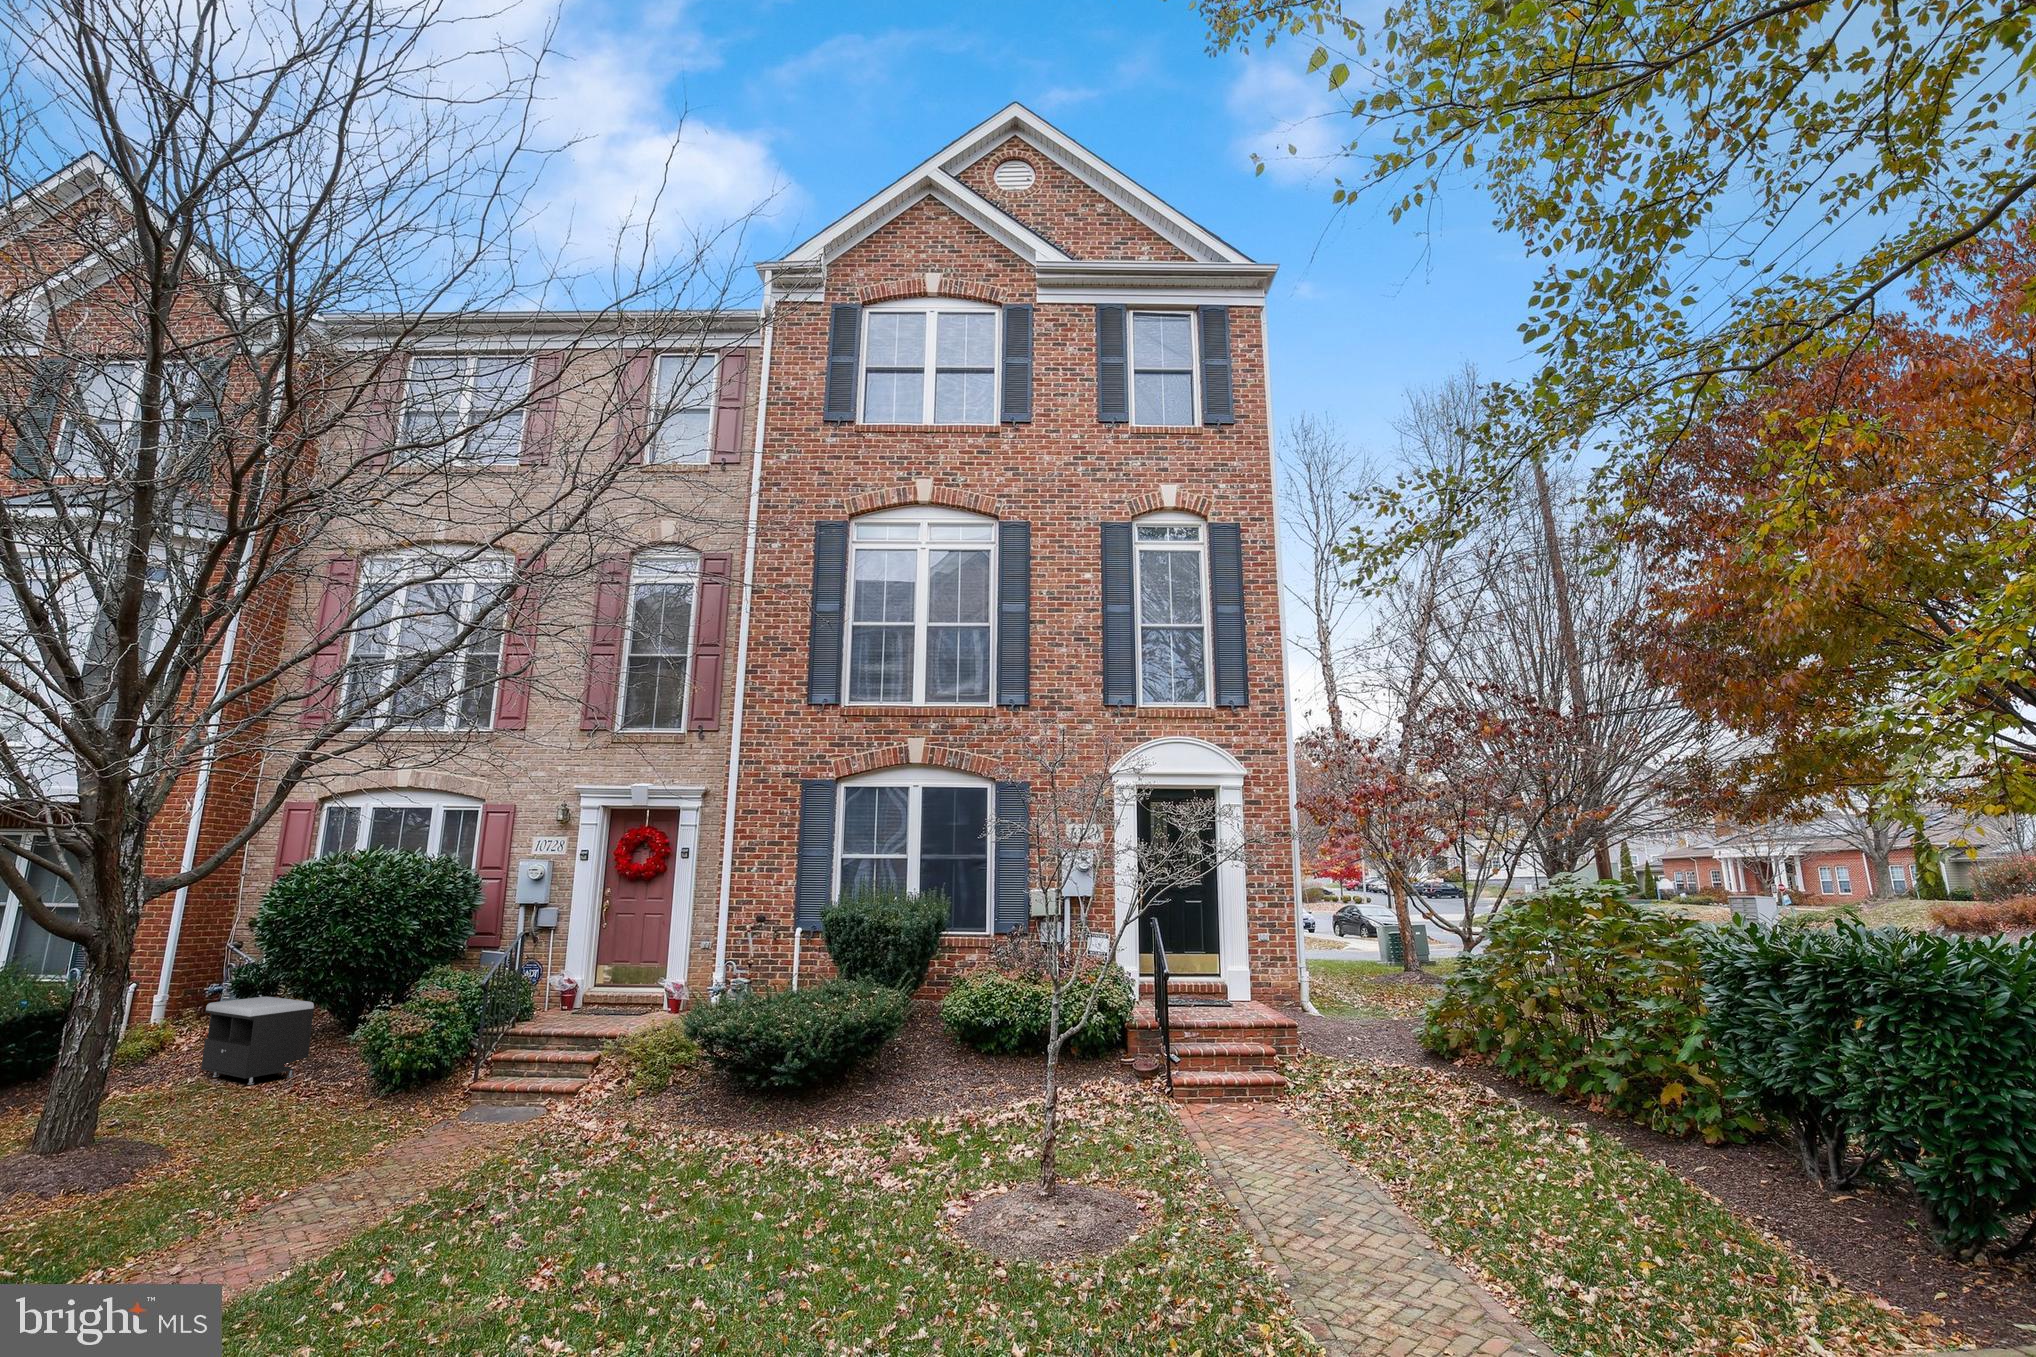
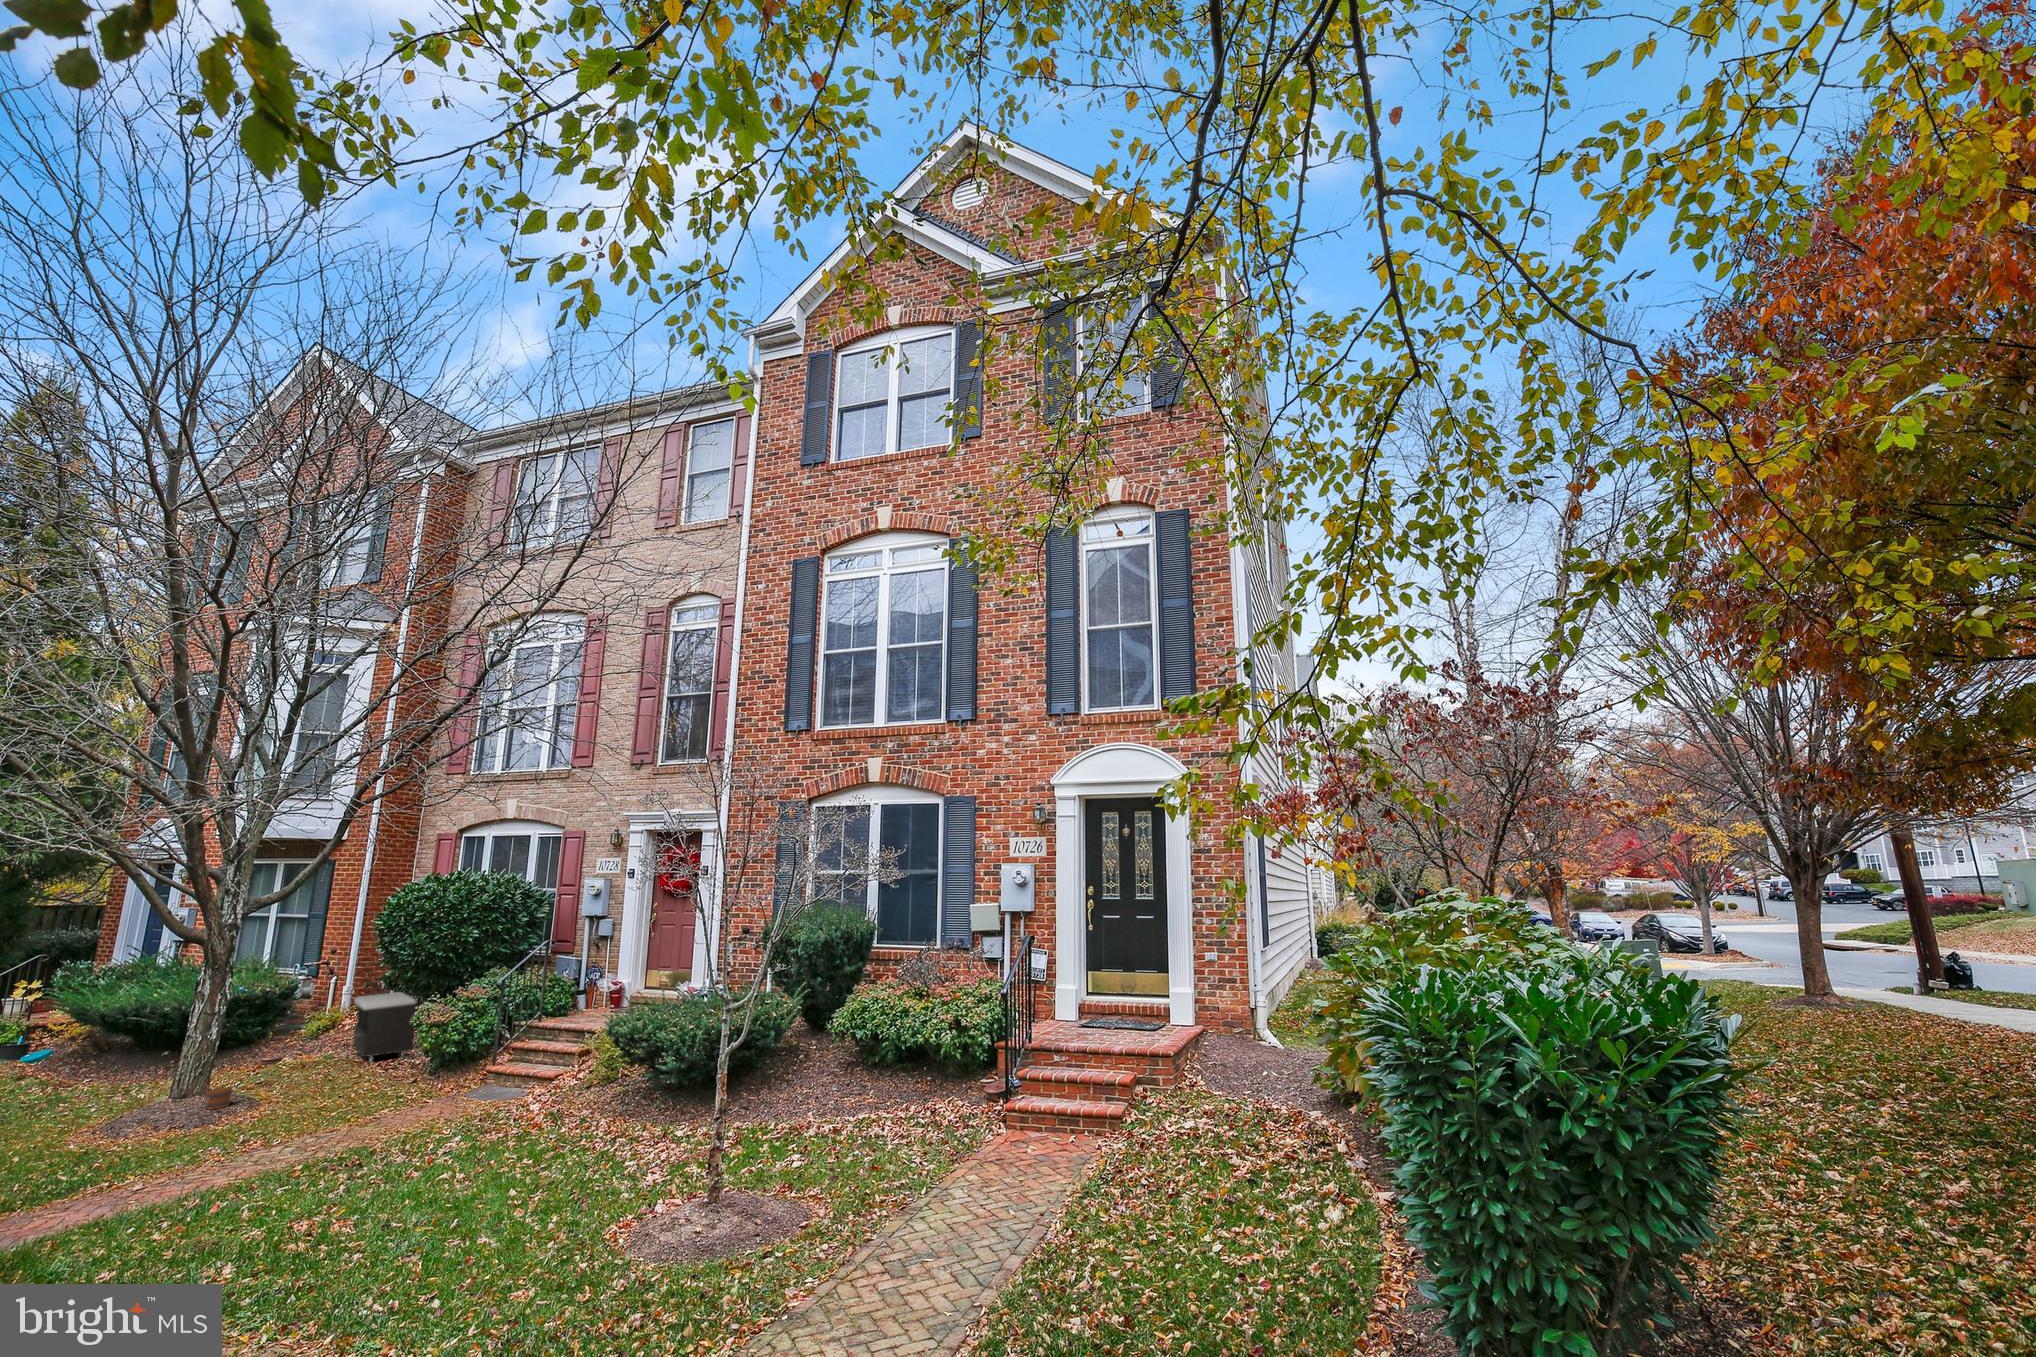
wooden bucket: none [77,1097,119,1150] -> present [206,1071,233,1110]

